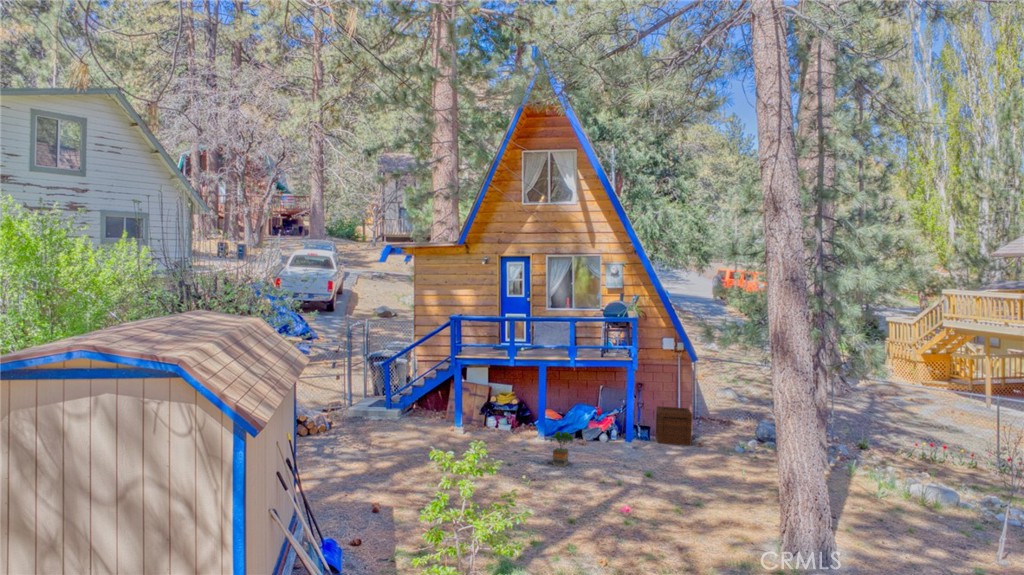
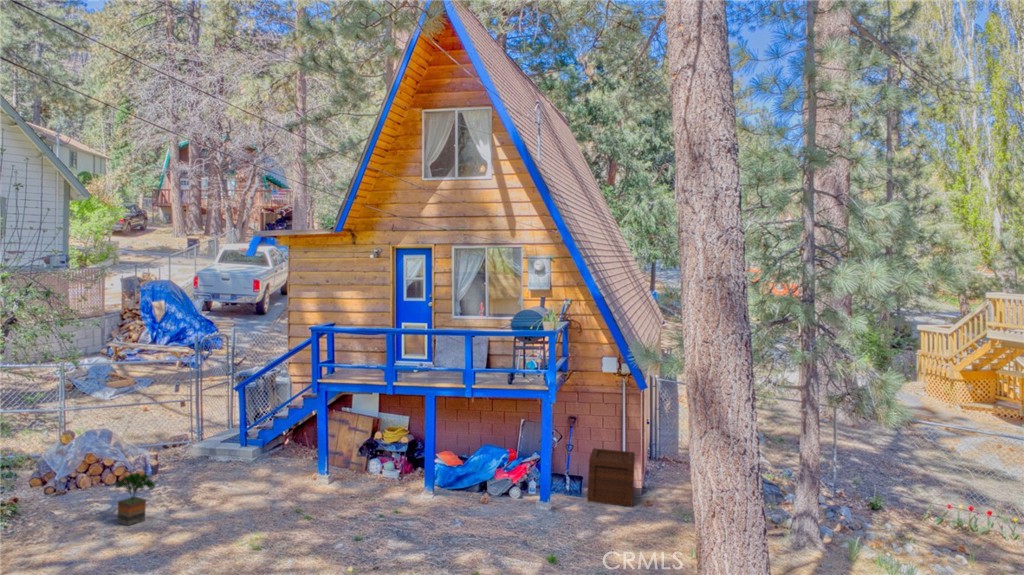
potted tree: present [550,431,574,467] -> present [115,473,155,526]

